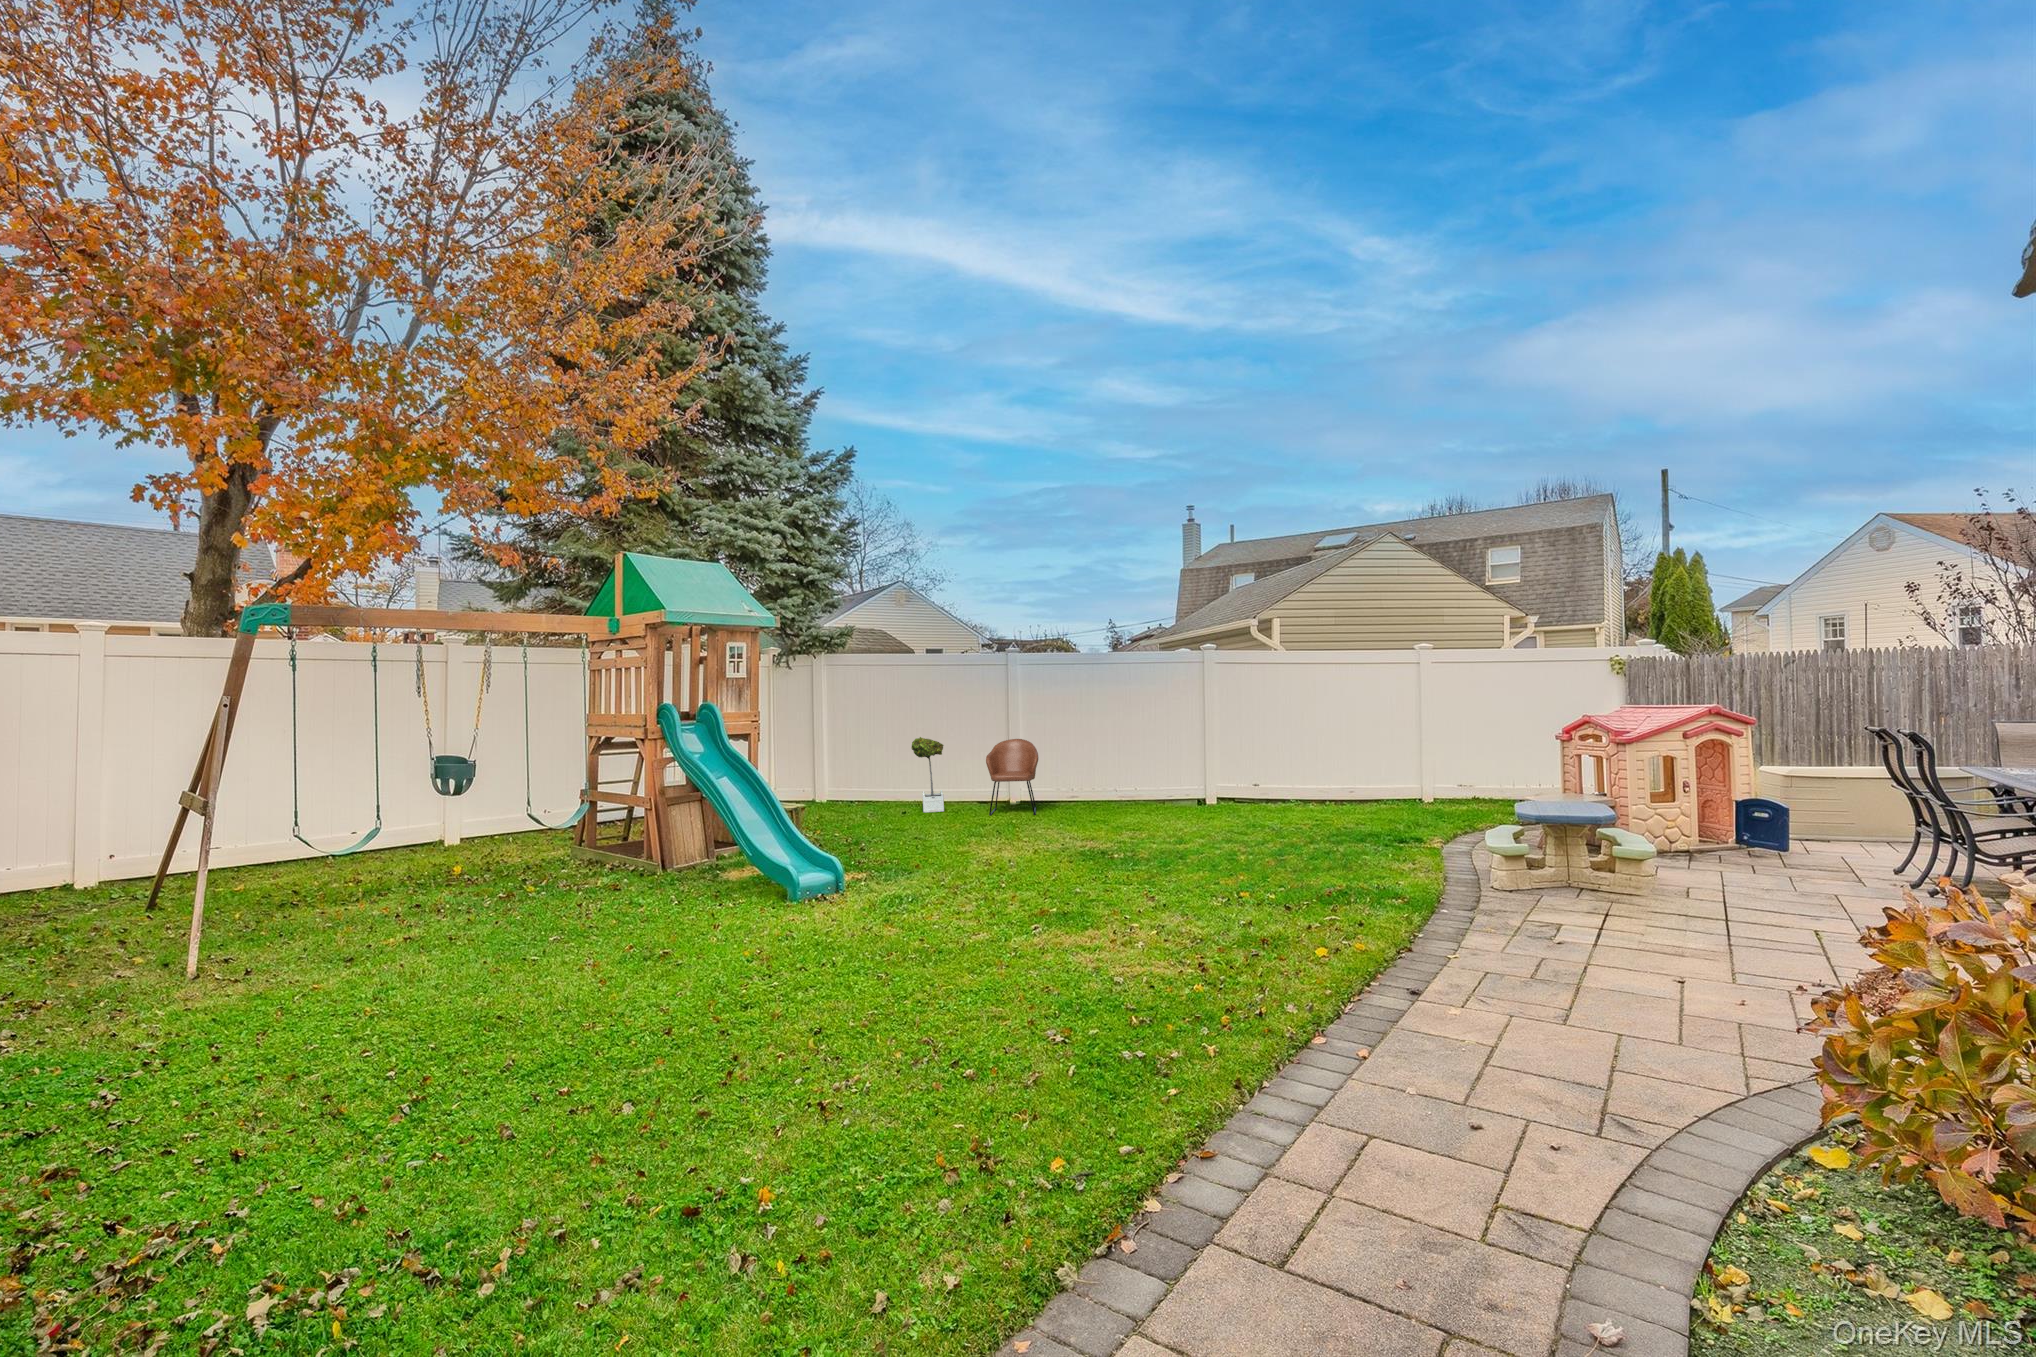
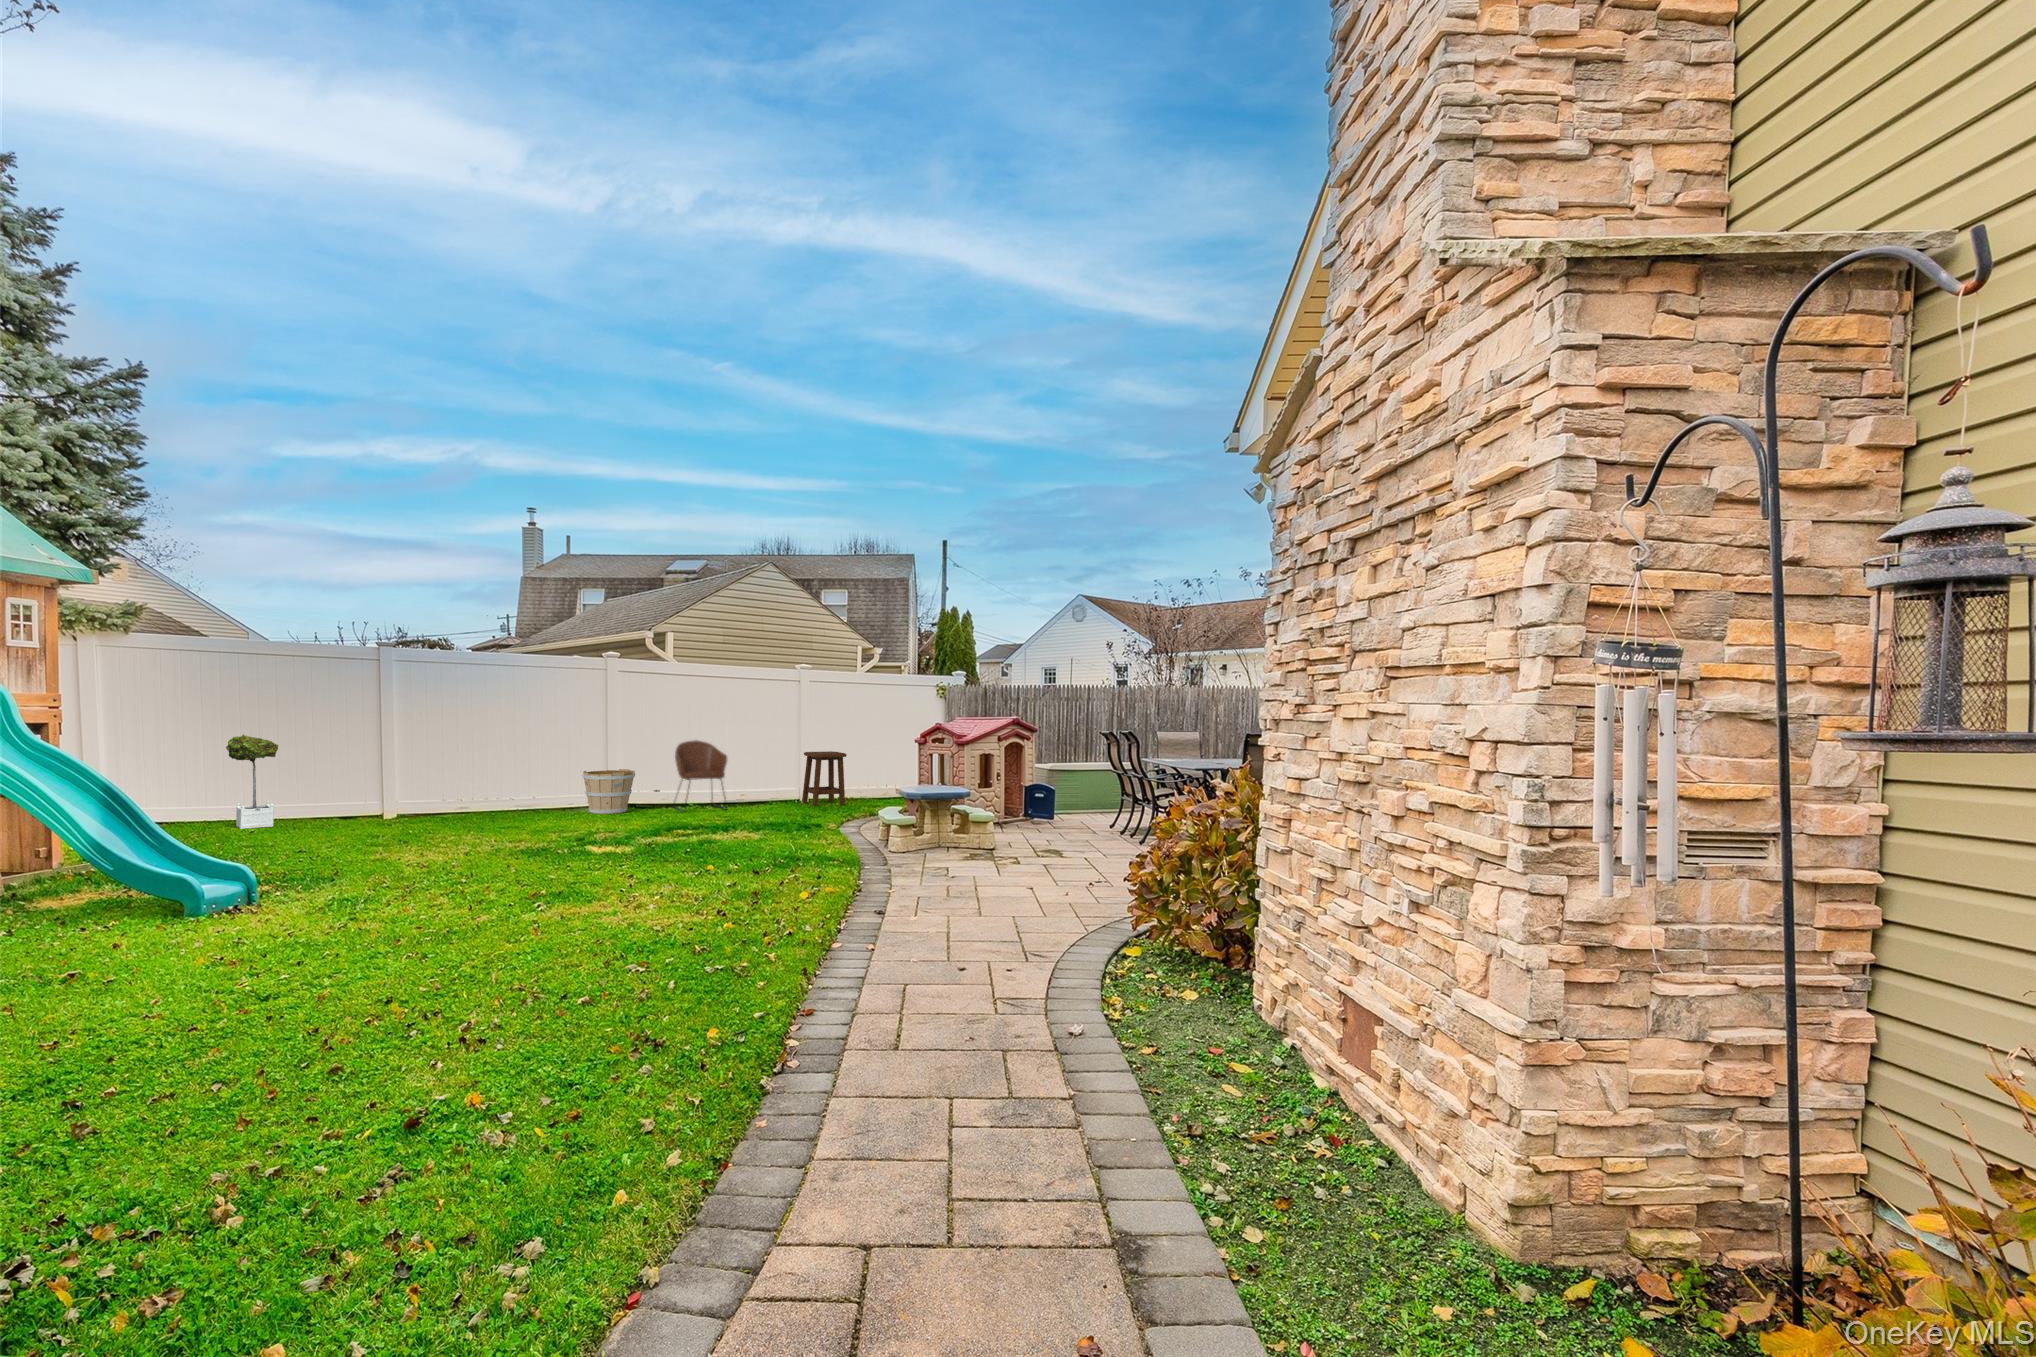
chair: present [986,739,1039,815] -> present [673,740,727,811]
stool: none [1419,745,1474,811] -> present [802,751,846,806]
wooden bucket: none [1177,765,1228,811] -> present [582,769,635,814]

